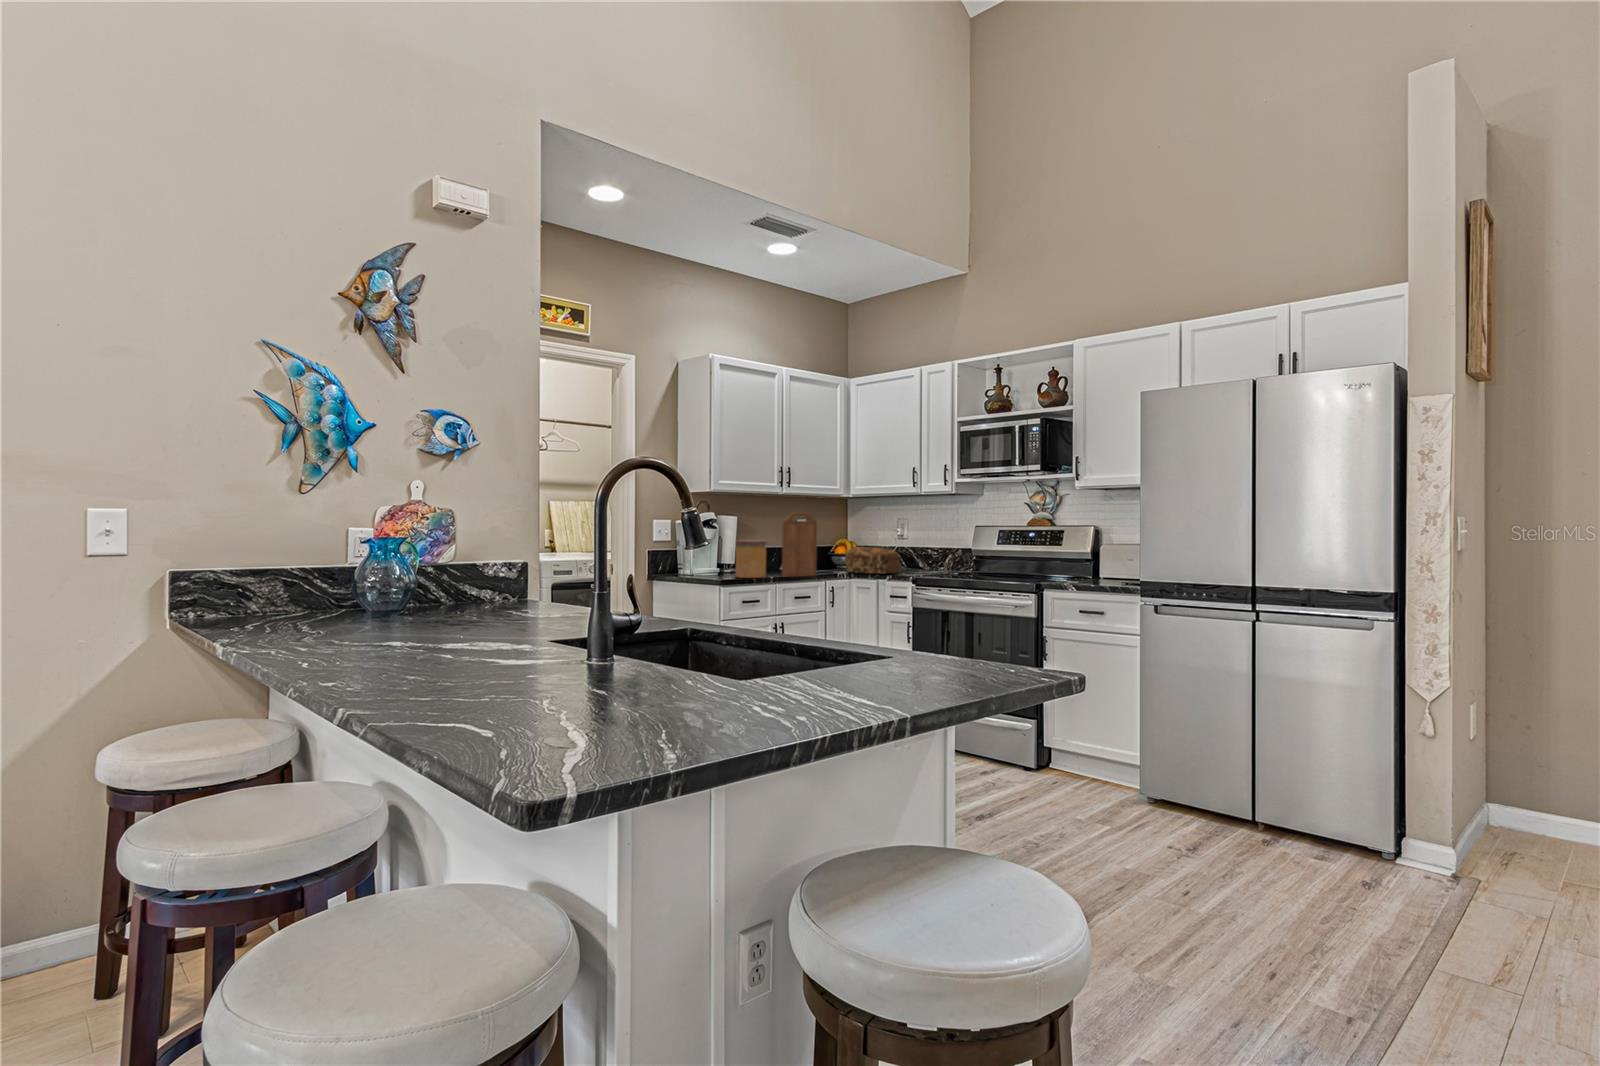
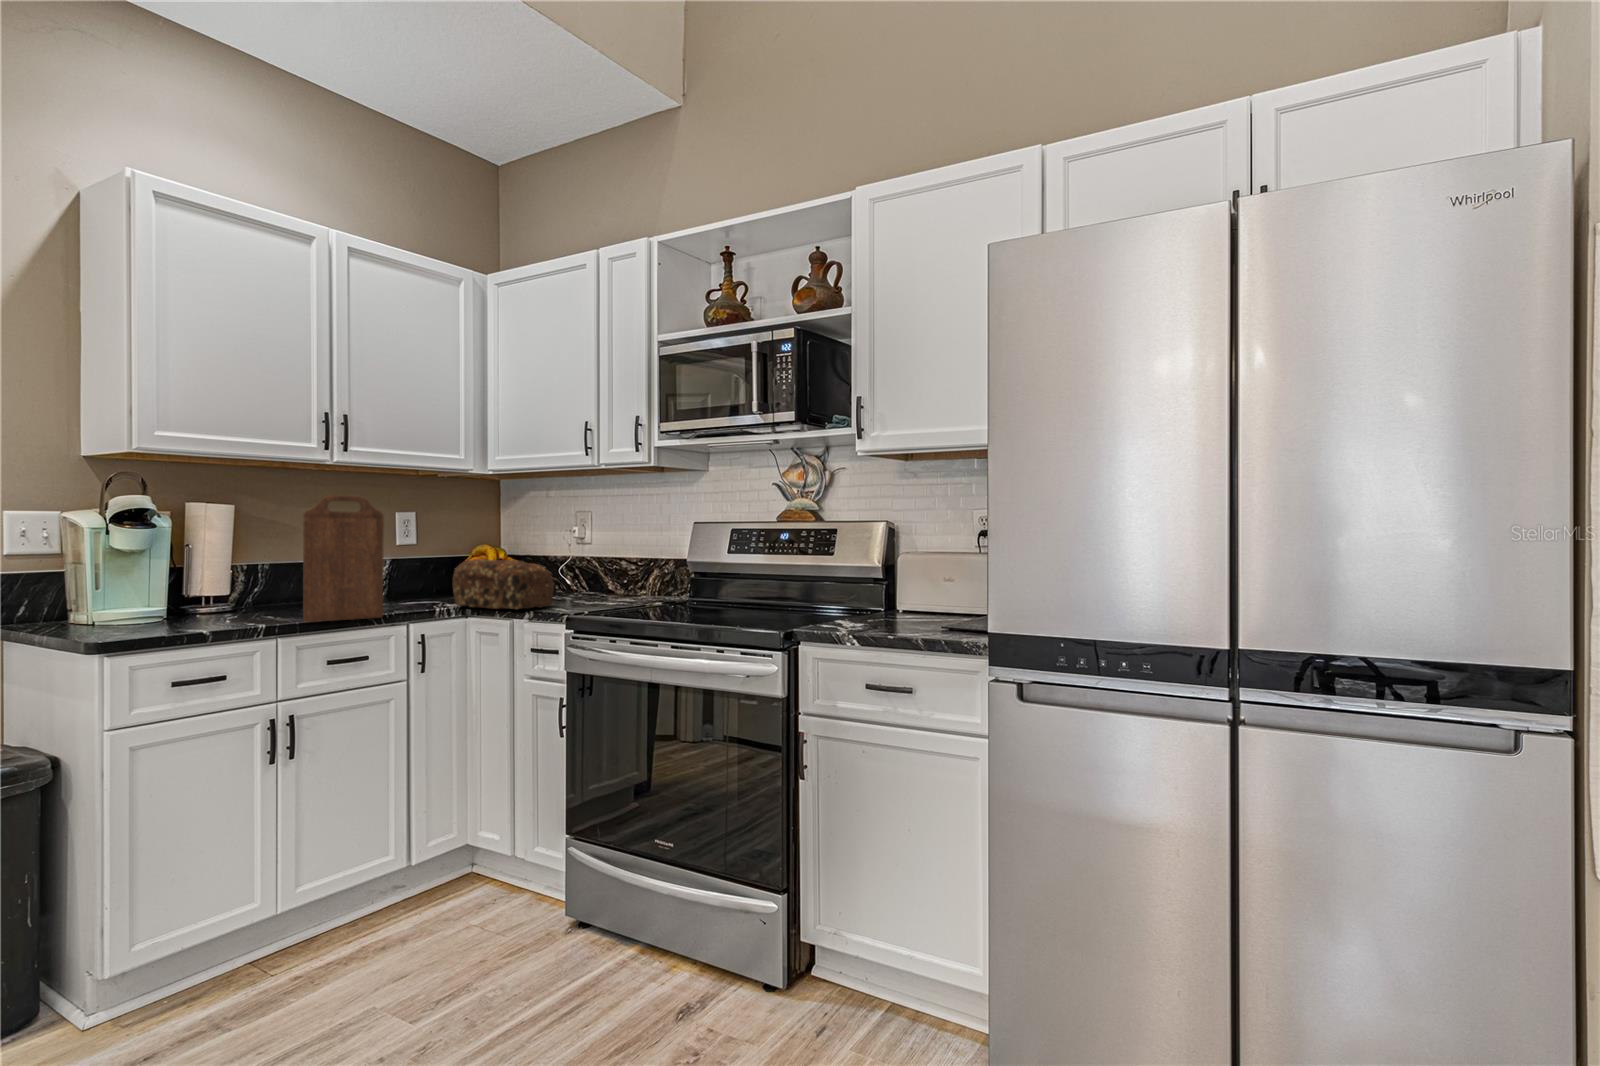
jar: present [736,540,767,578] -> none [200,550,273,628]

